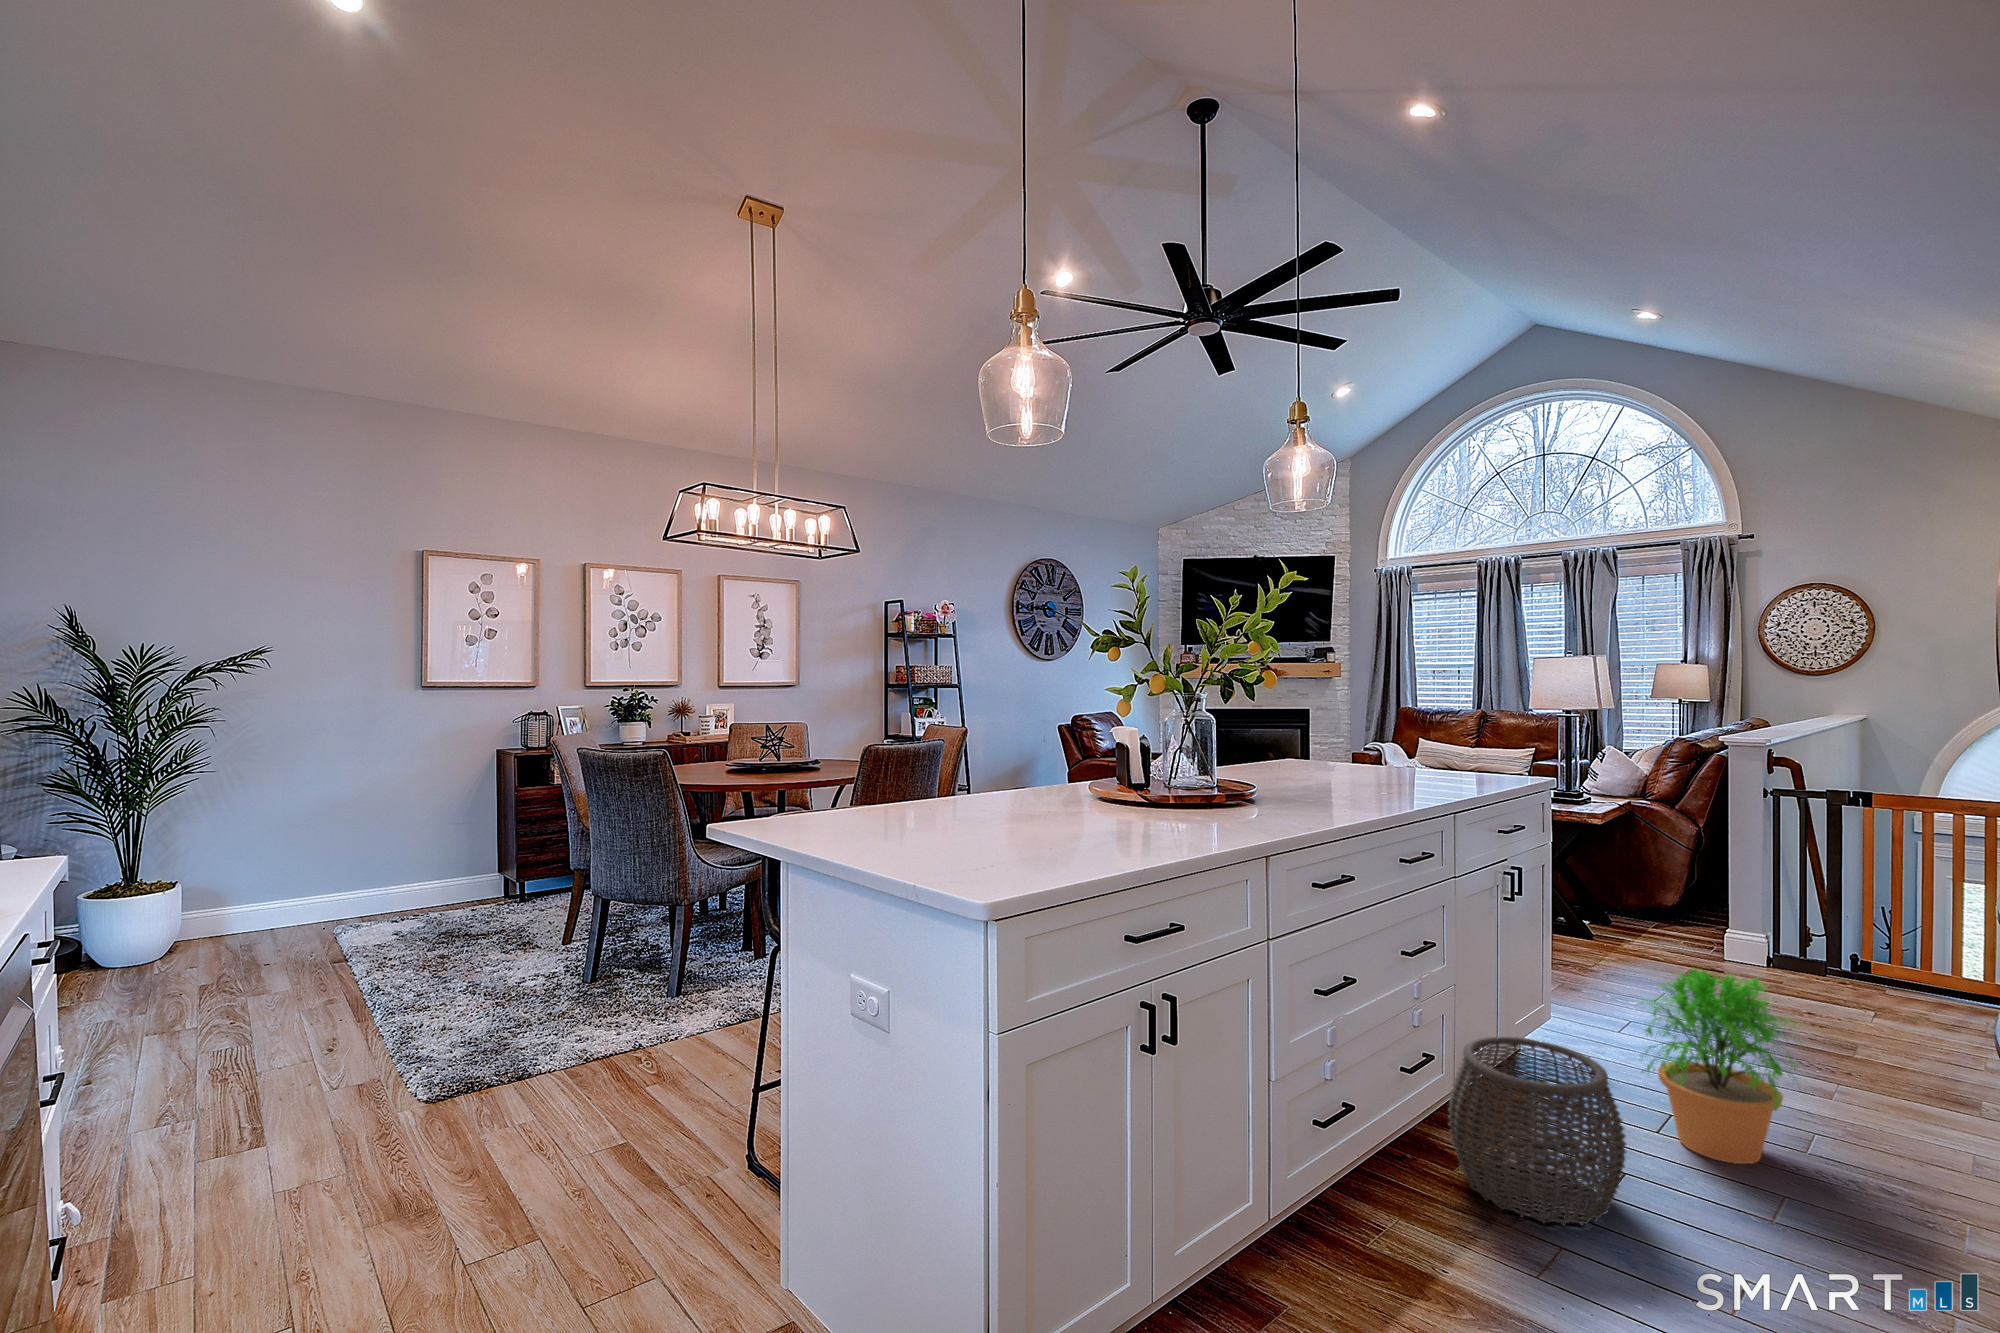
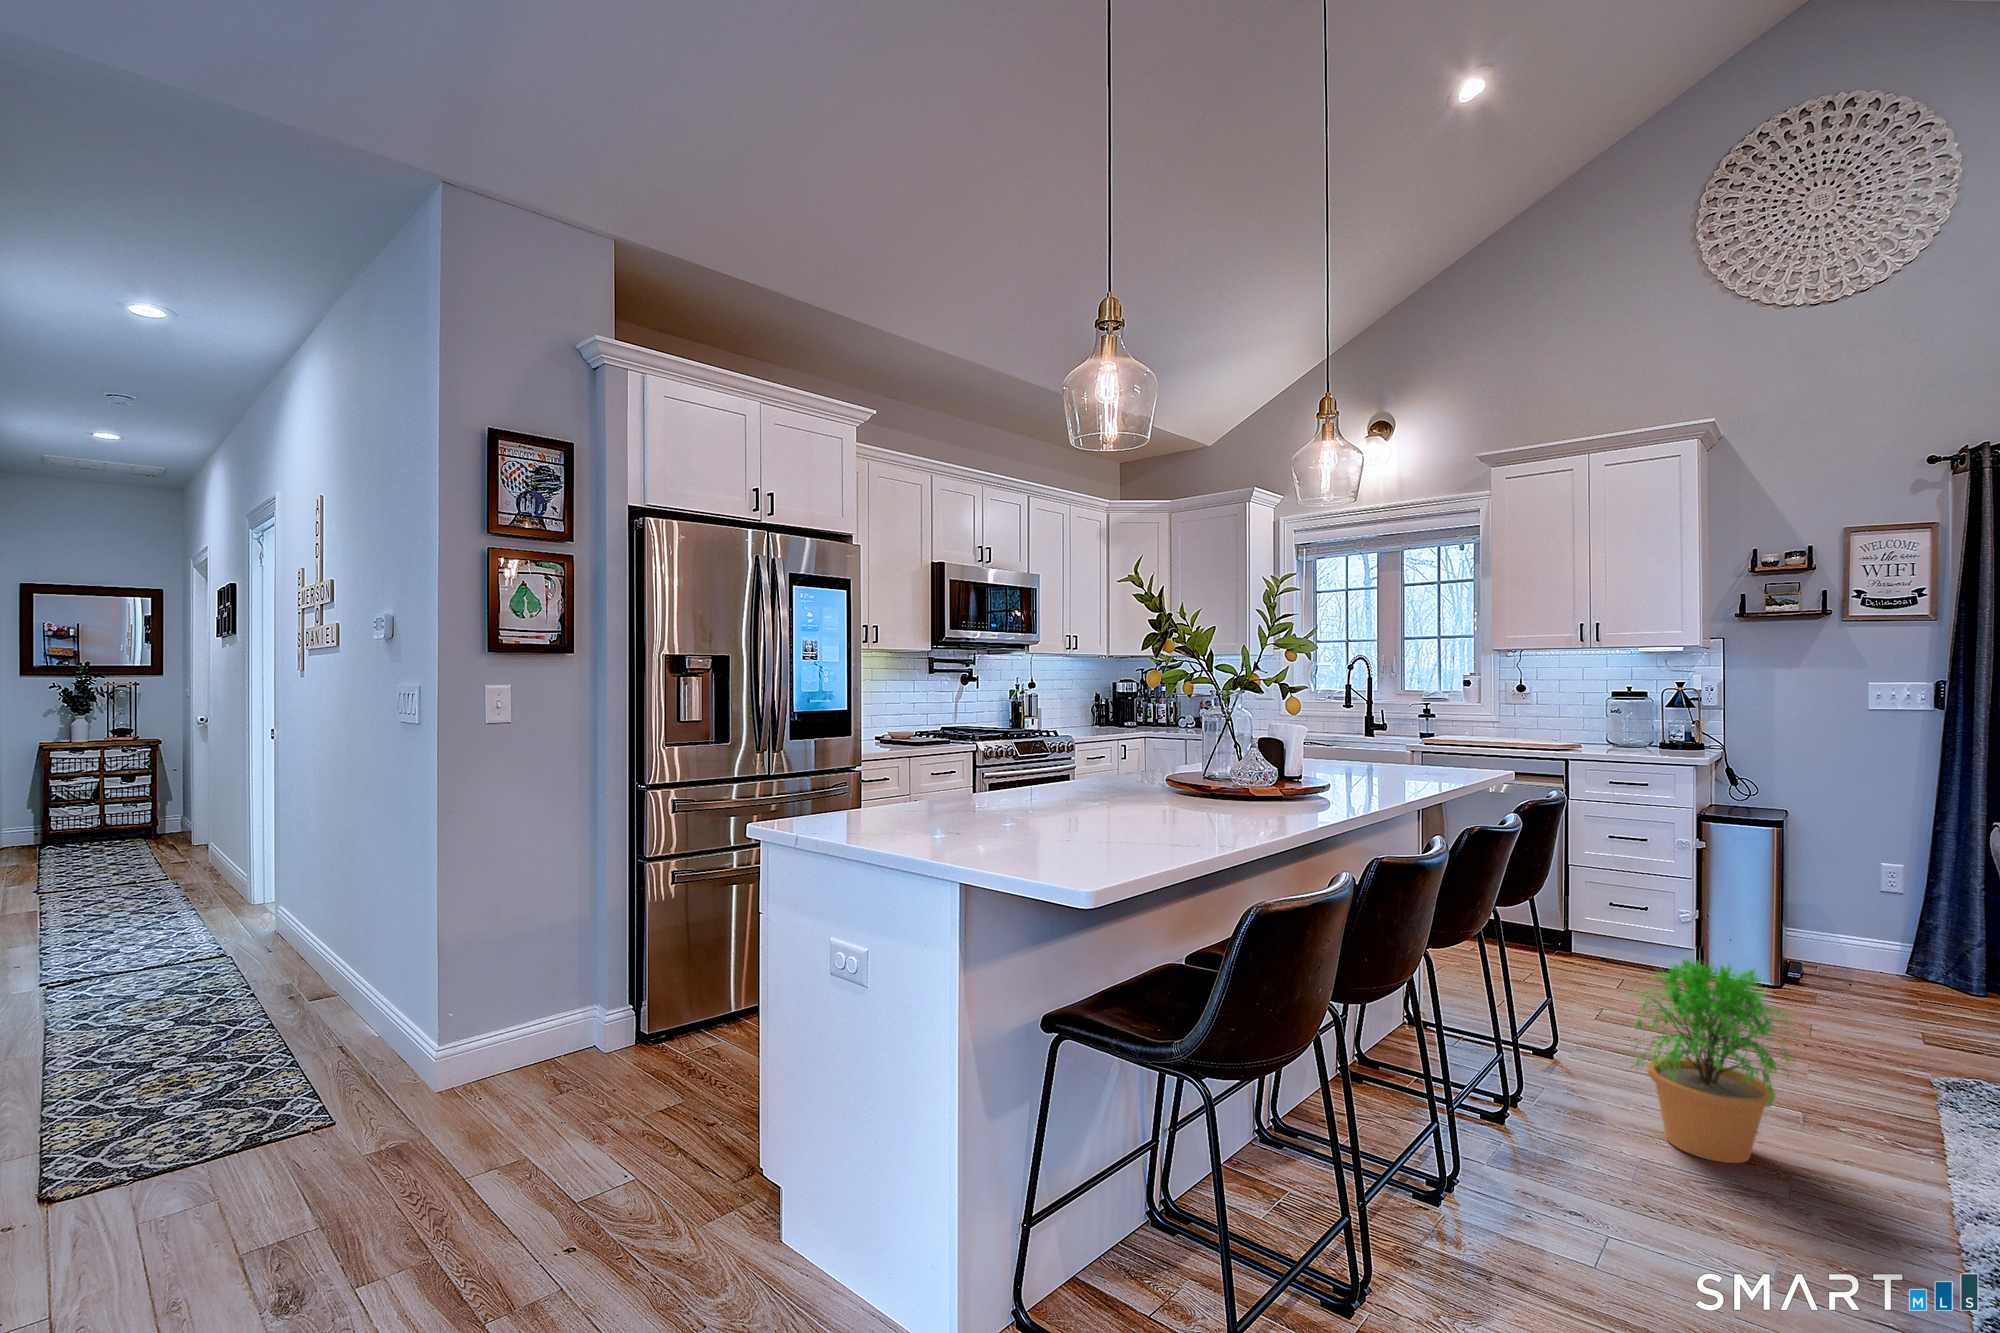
woven basket: present [1448,1037,1626,1226] -> none [1434,1026,1621,1225]

